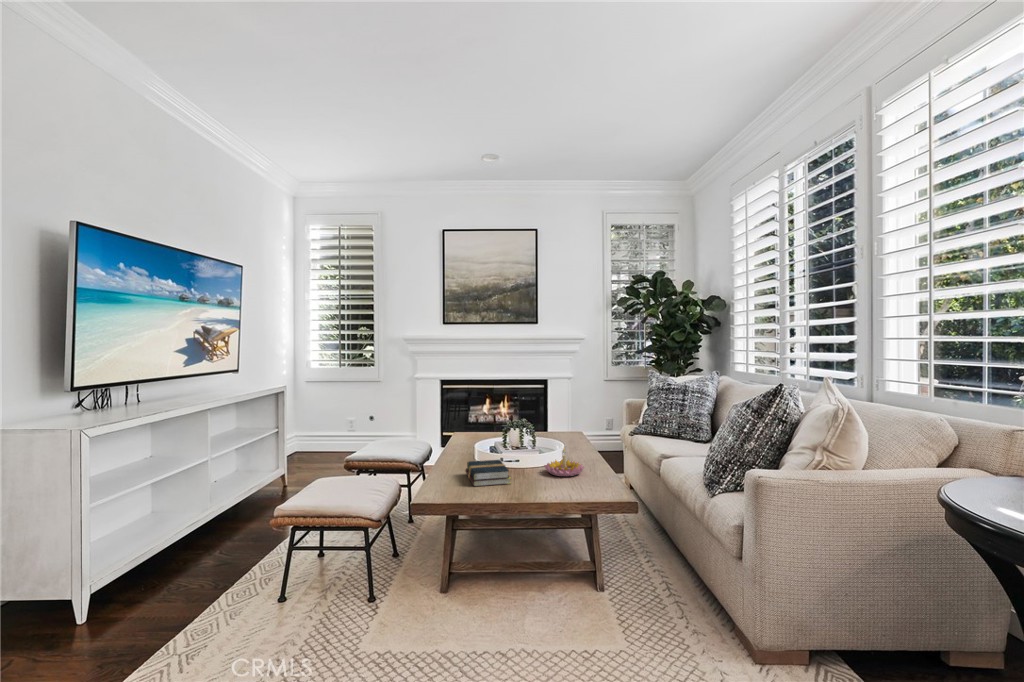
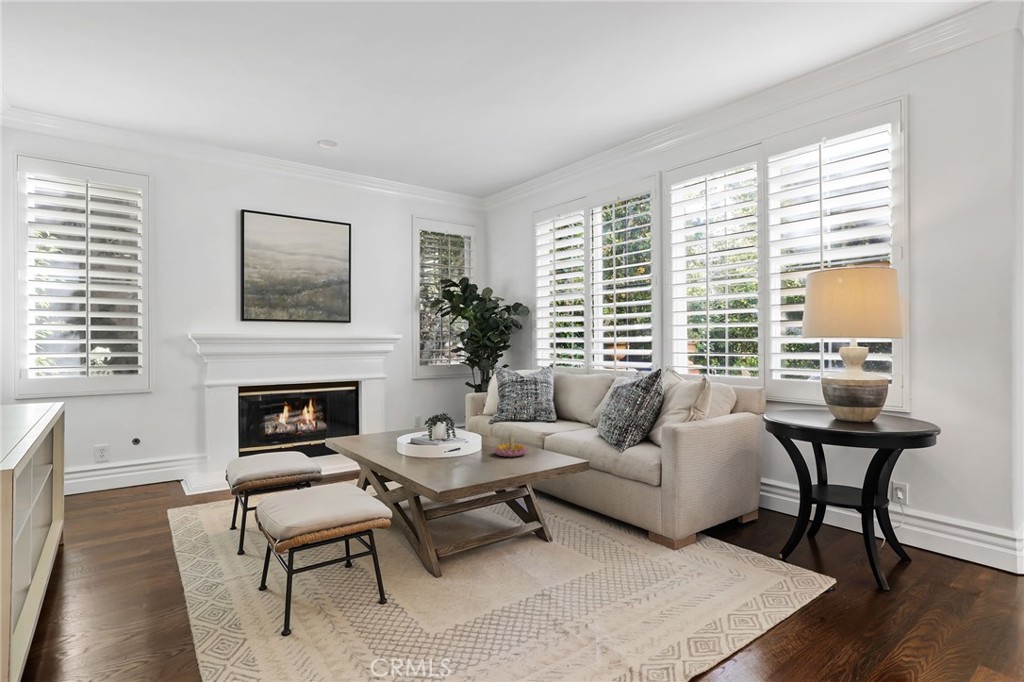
hardback book: present [466,460,511,487] -> none [433,449,490,474]

